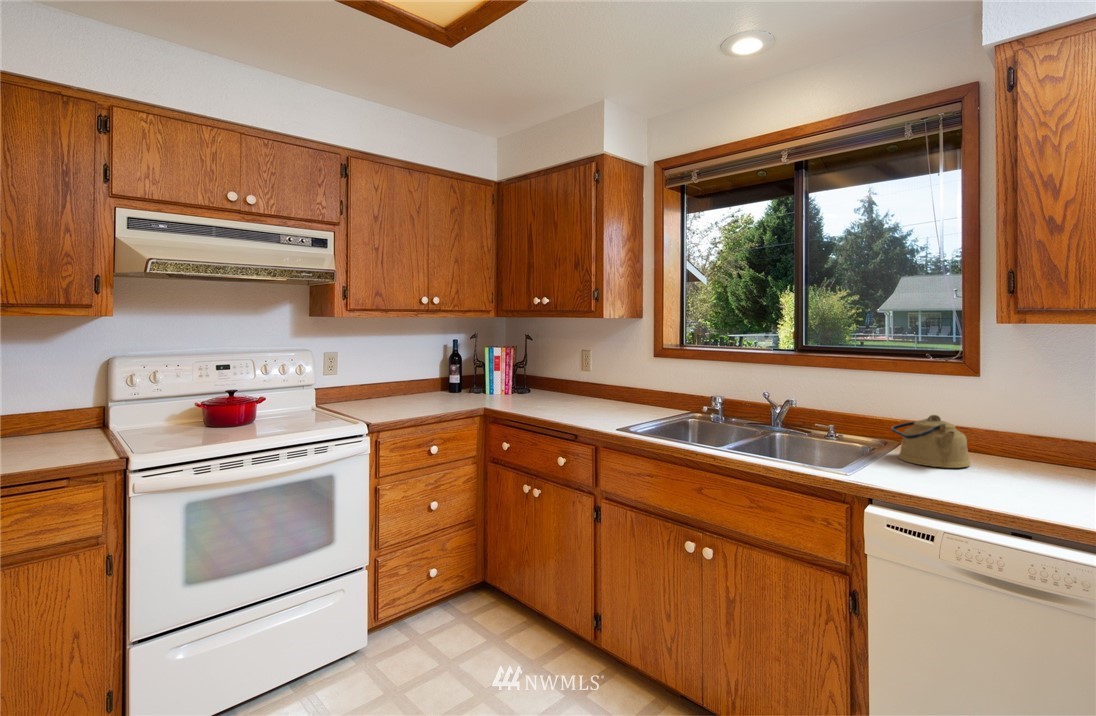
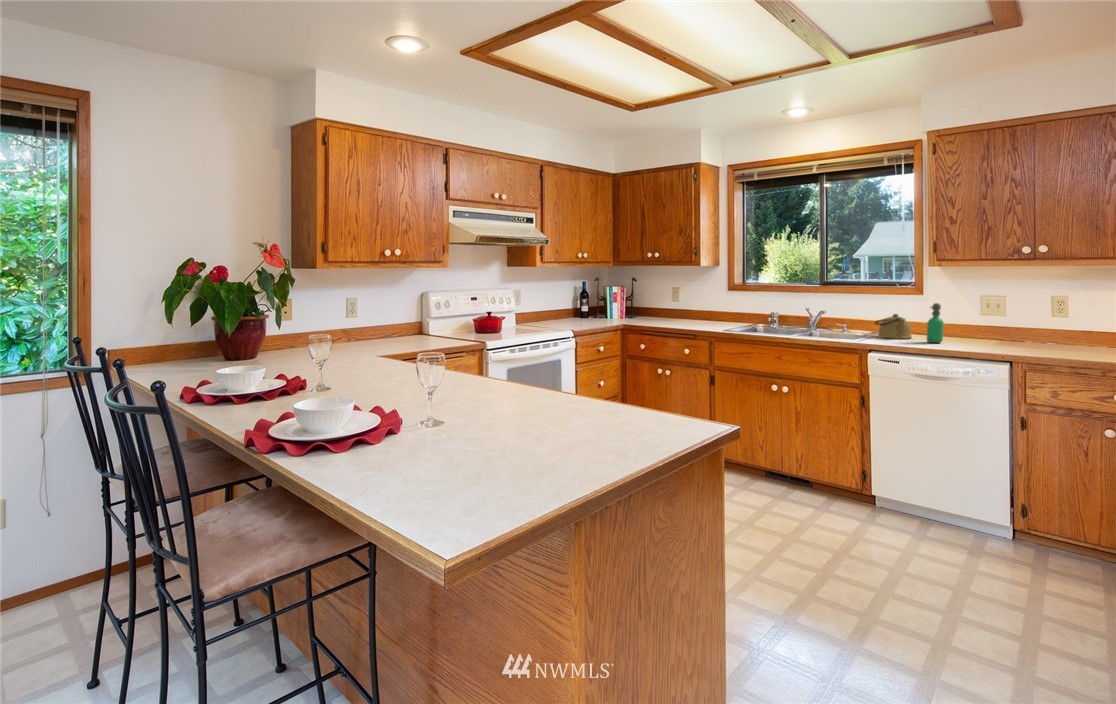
soap dispenser: none [1007,401,1047,489] -> present [927,303,944,343]

